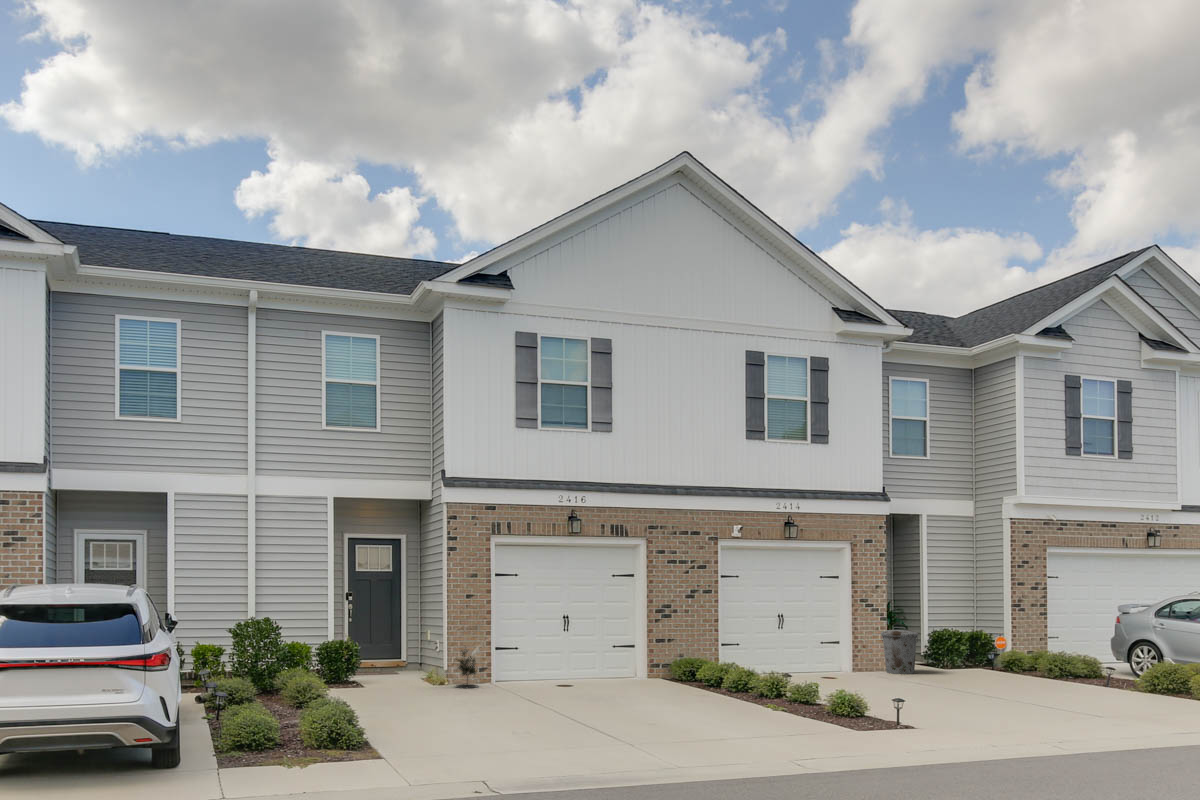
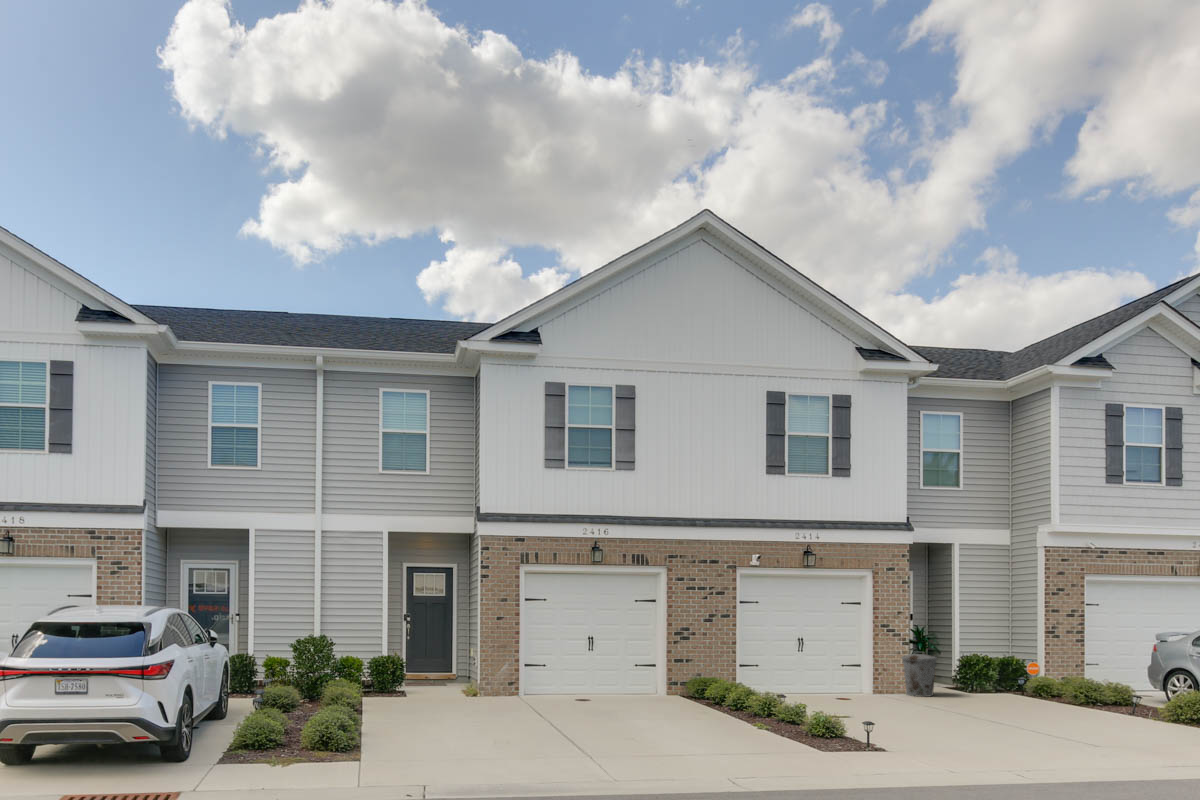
potted tree: present [455,650,478,688] -> none [485,662,508,700]

